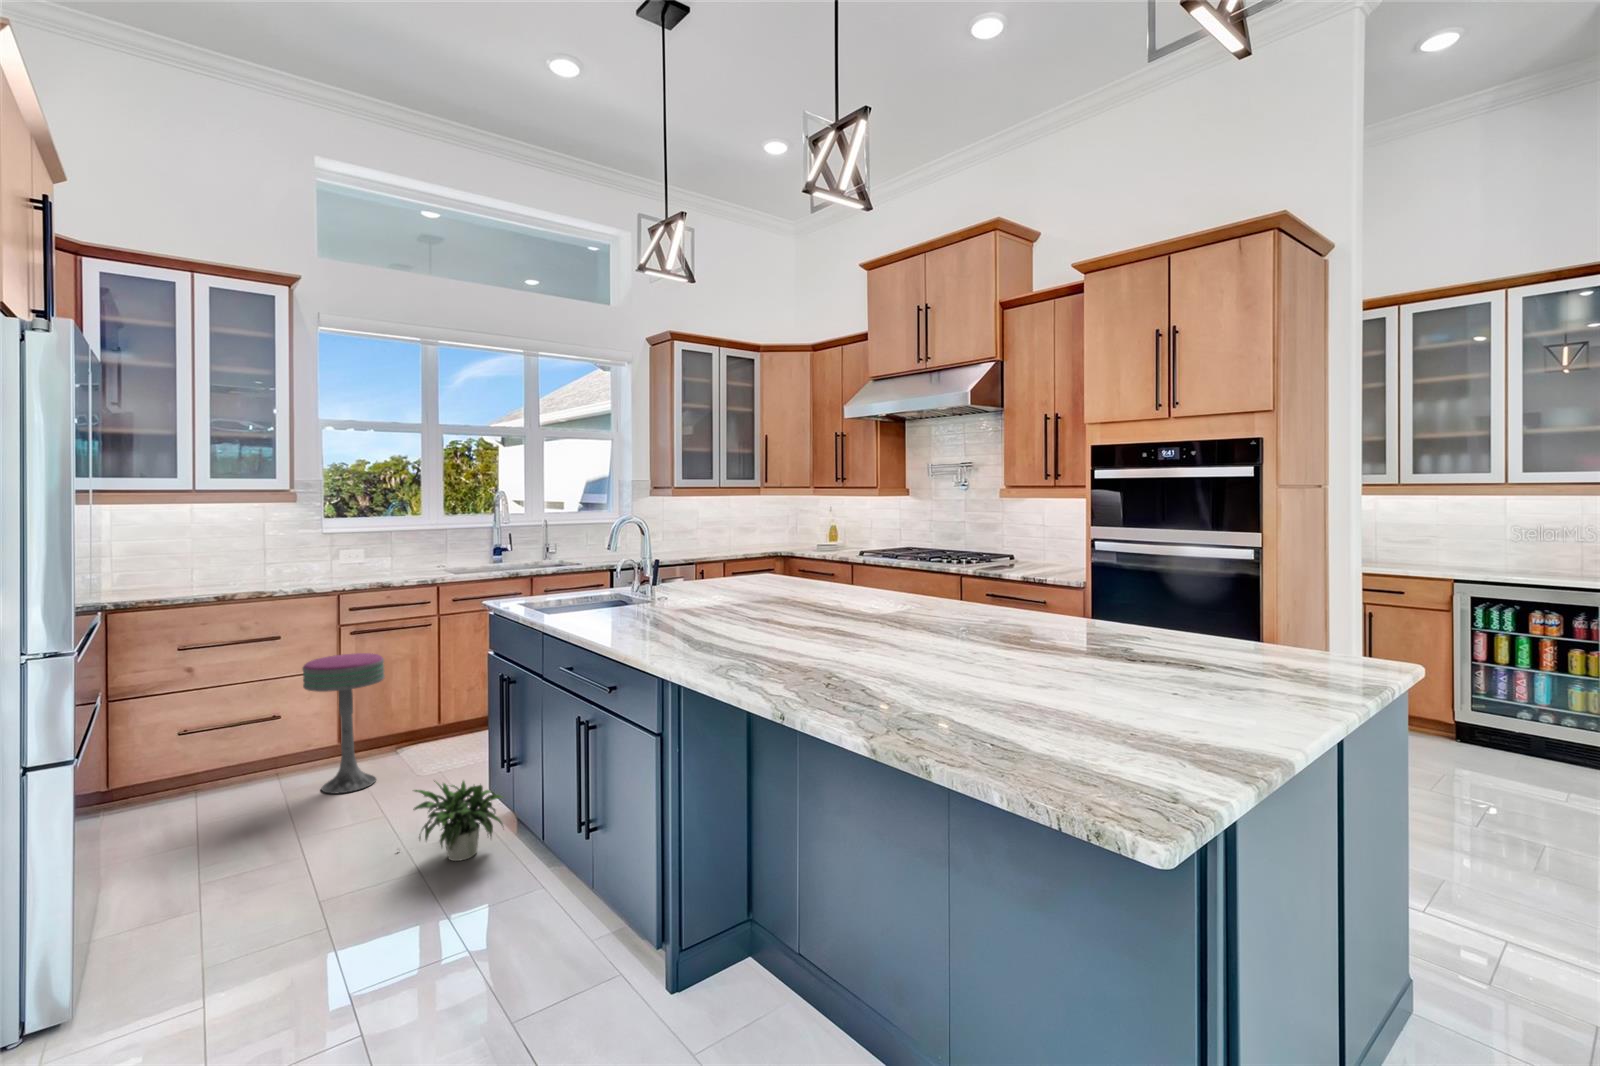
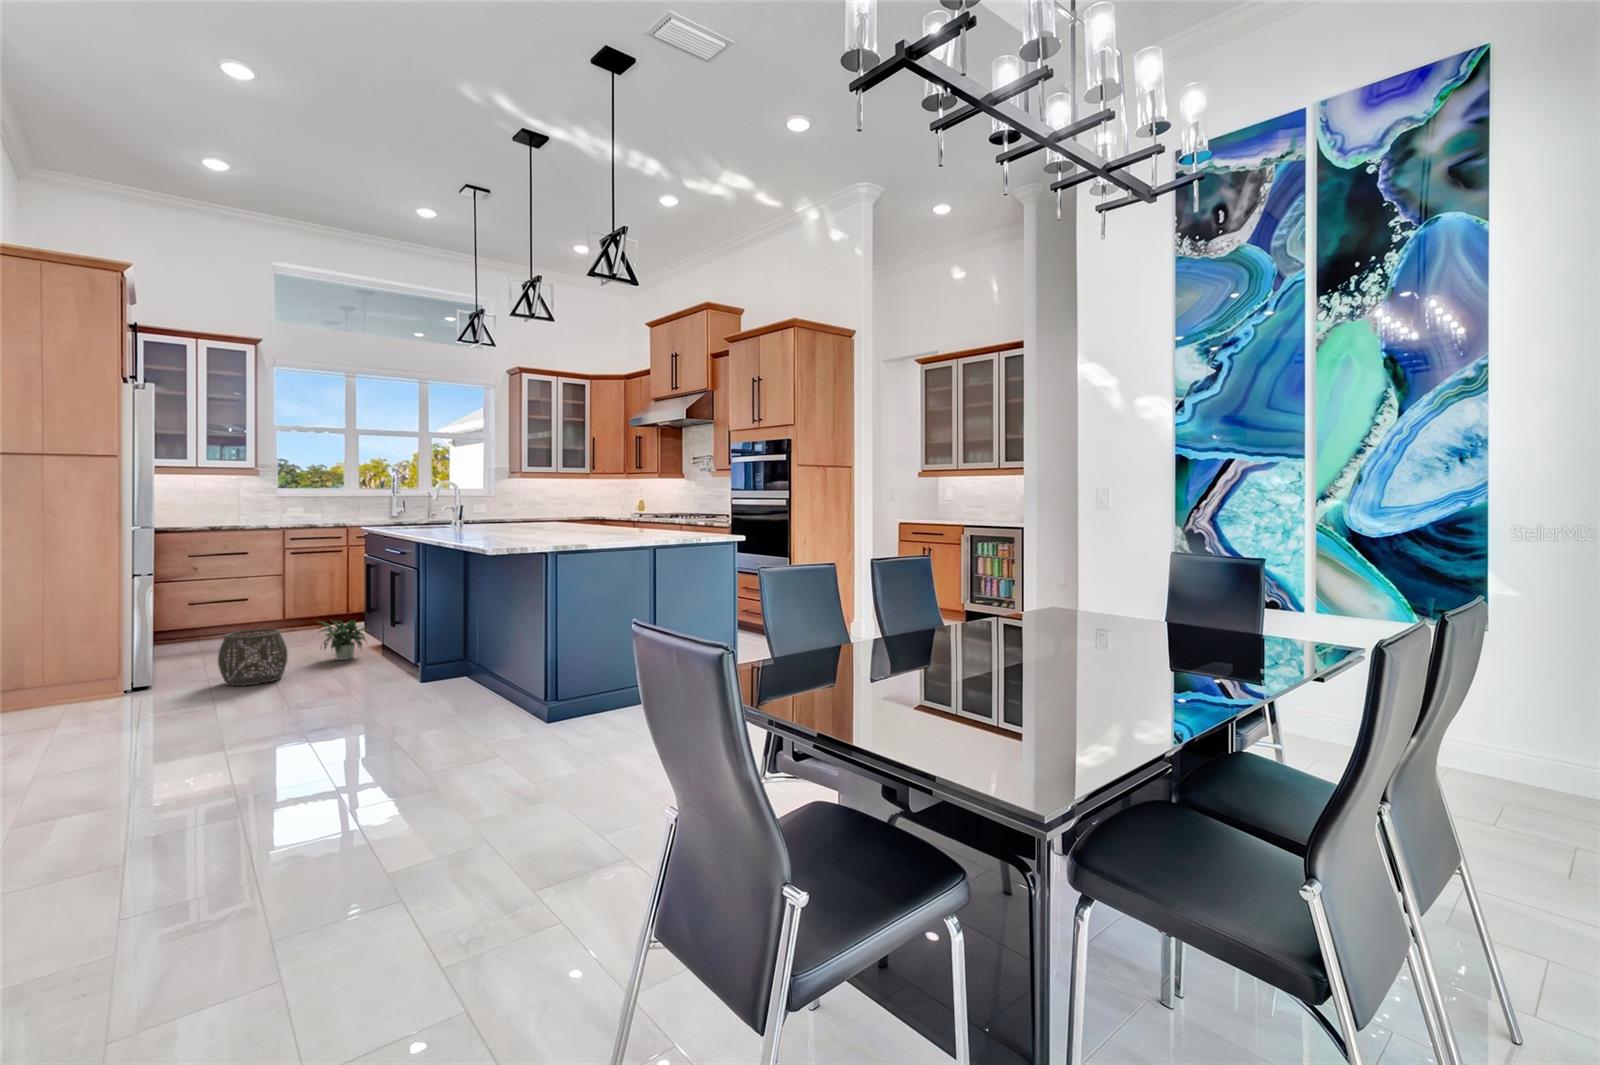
bar stool: present [303,653,385,793] -> none [261,564,311,643]
woven basket: none [224,837,370,988] -> present [218,629,288,686]

